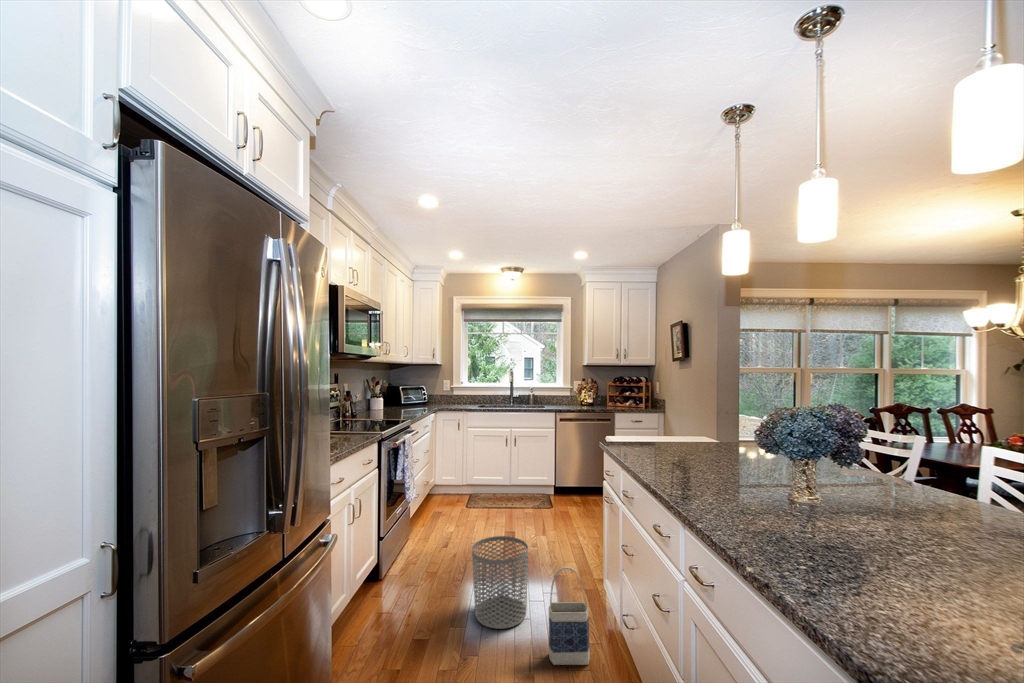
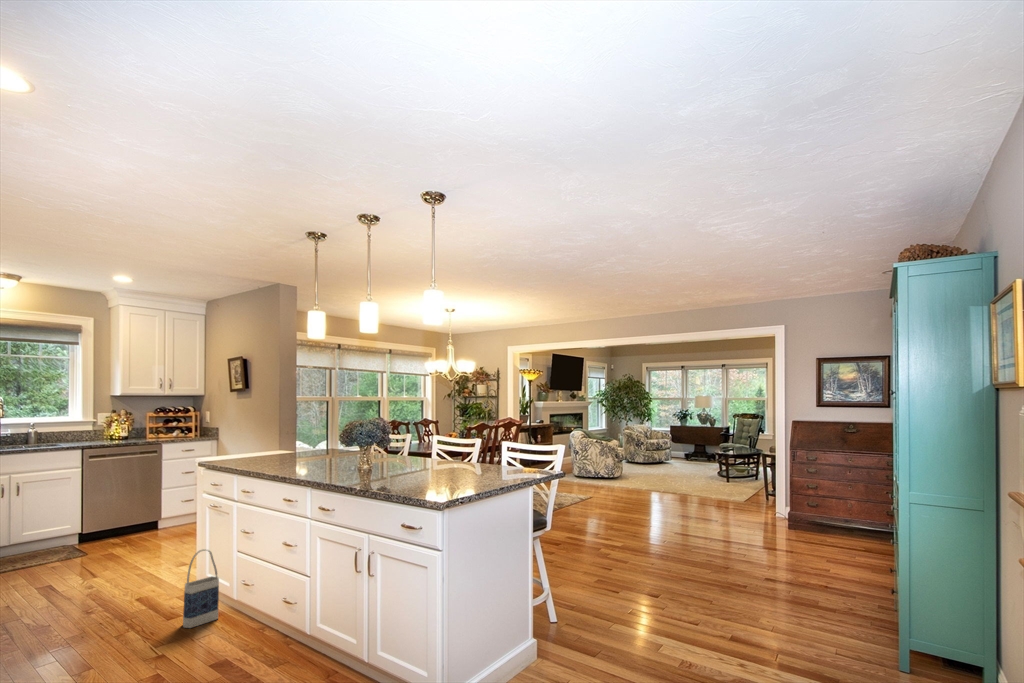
waste bin: present [472,536,528,629] -> none [80,554,146,636]

